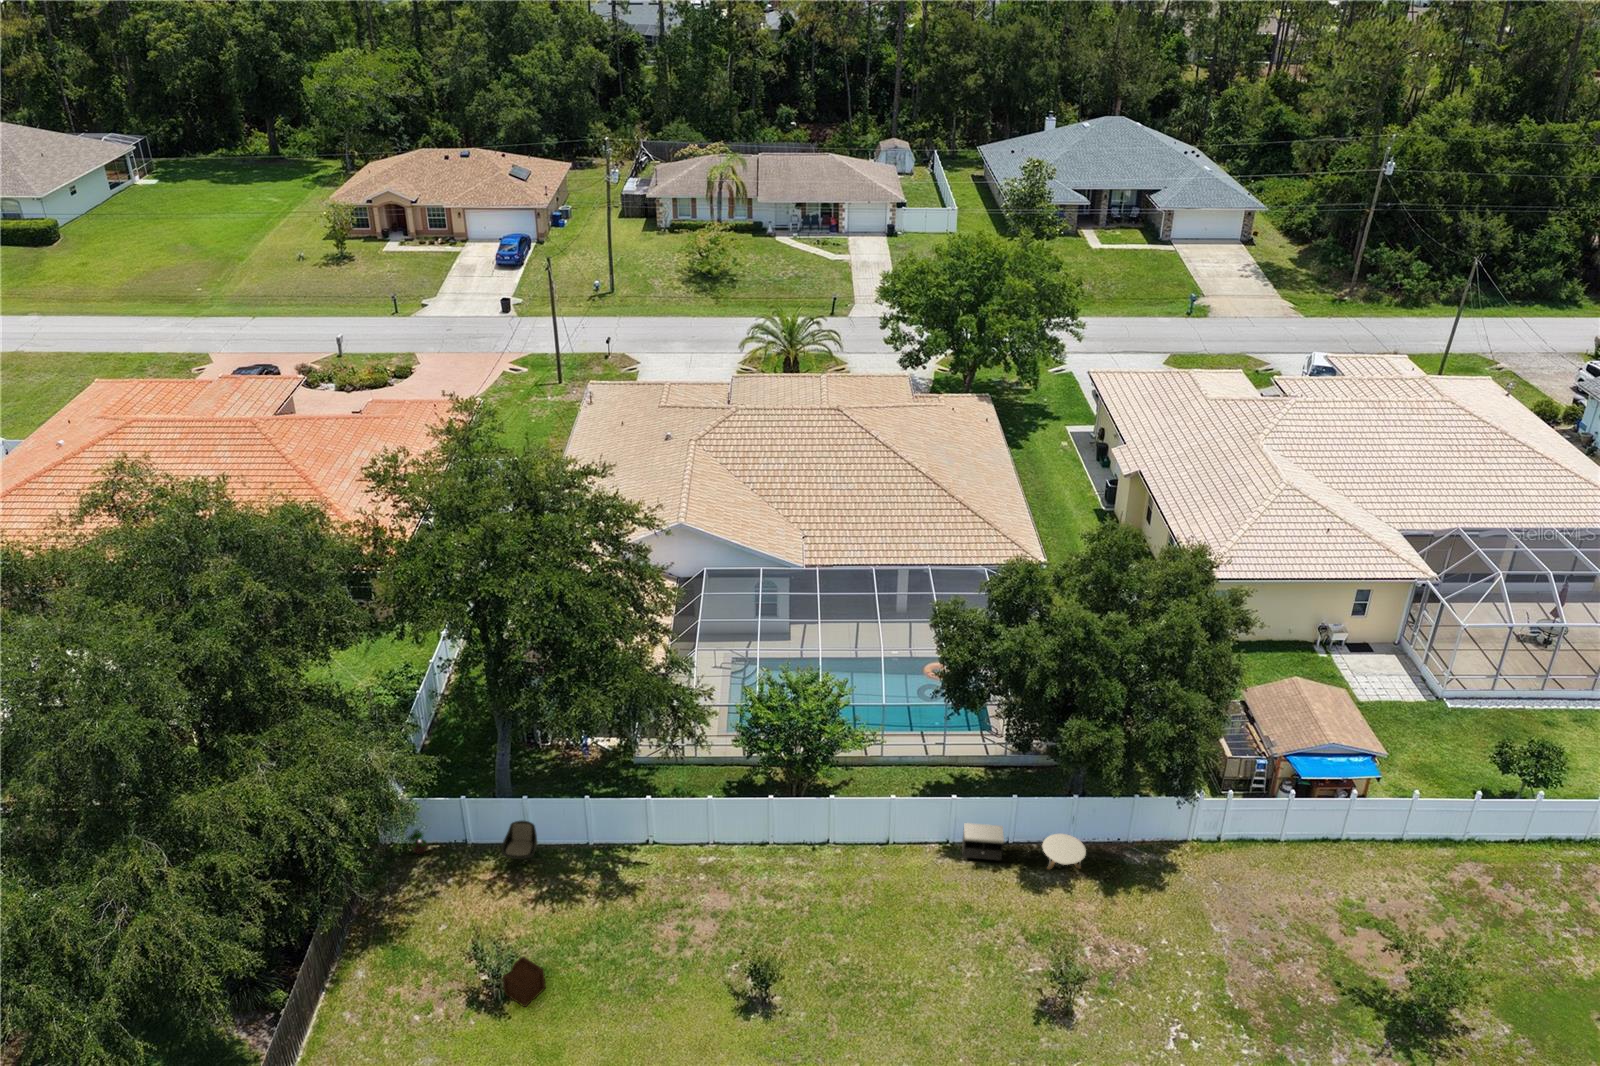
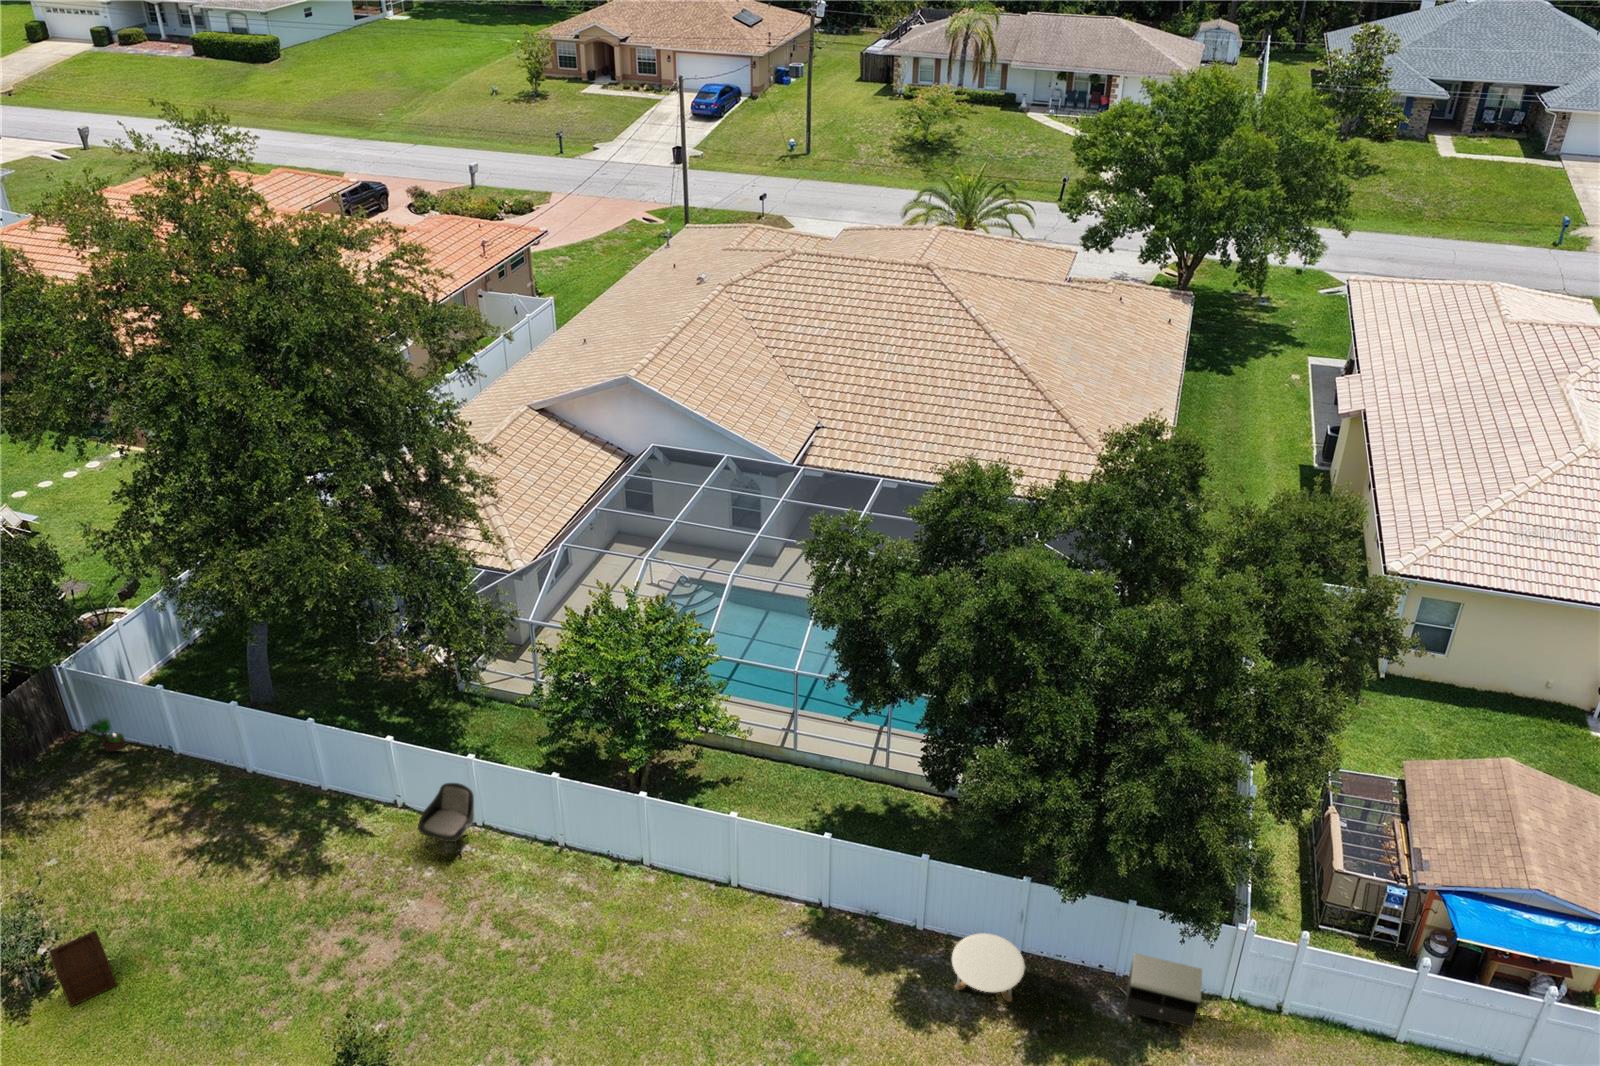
lounge chair: present [501,820,537,868] -> present [418,783,474,856]
storage bench: present [962,823,1004,860] -> present [1125,953,1202,1028]

